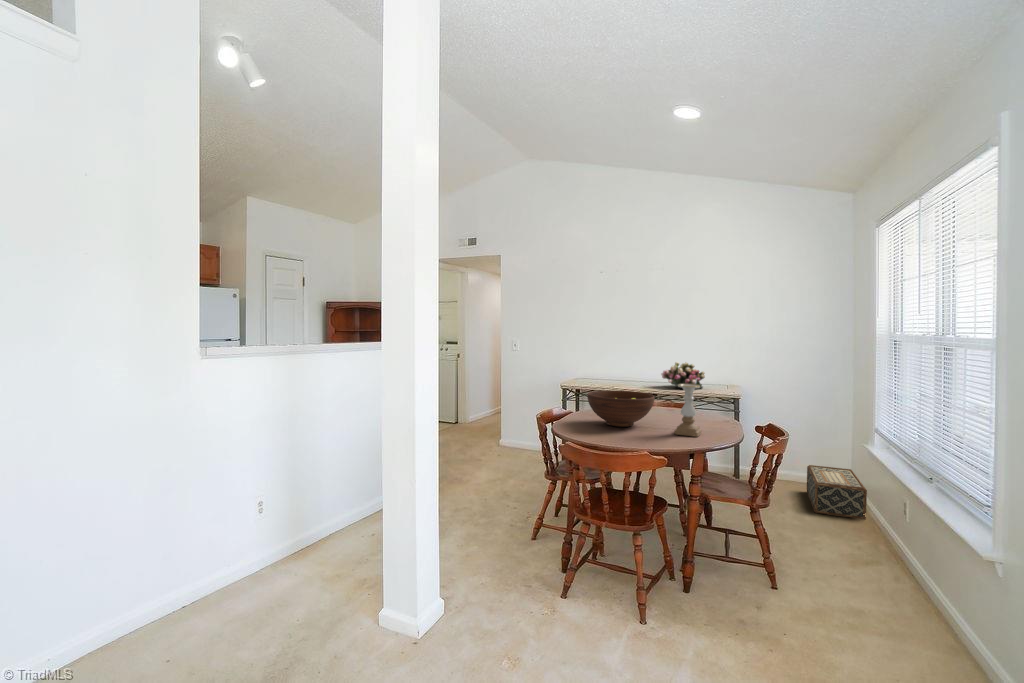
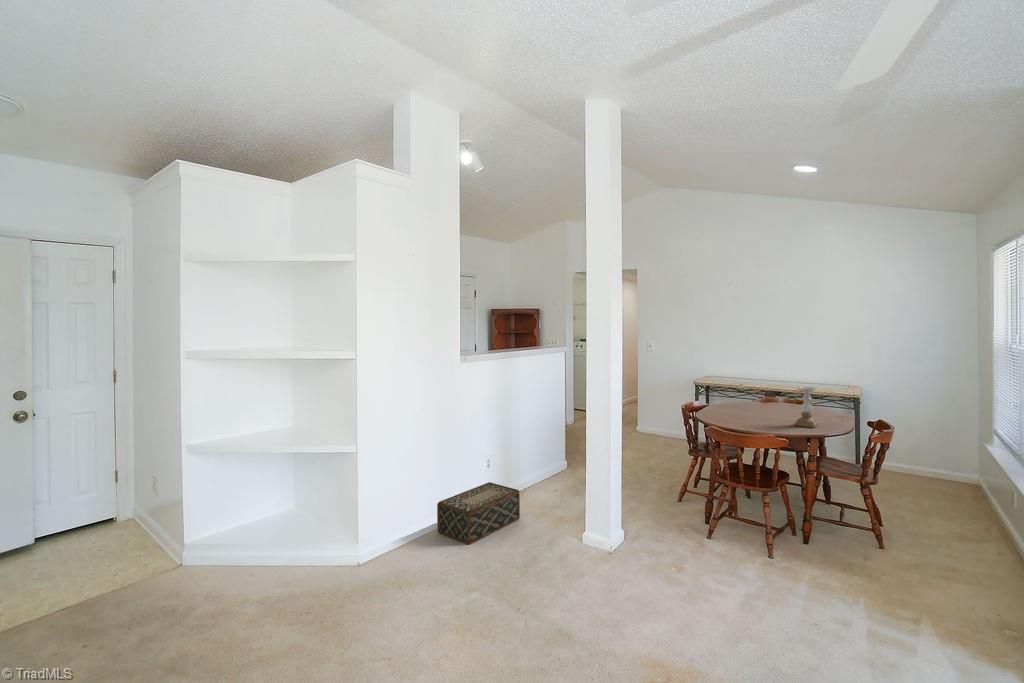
flower arrangement: present [661,362,705,389] -> none [784,364,826,388]
fruit bowl: present [587,391,655,427] -> none [723,391,778,419]
woven basket: present [807,465,867,519] -> present [437,482,520,544]

